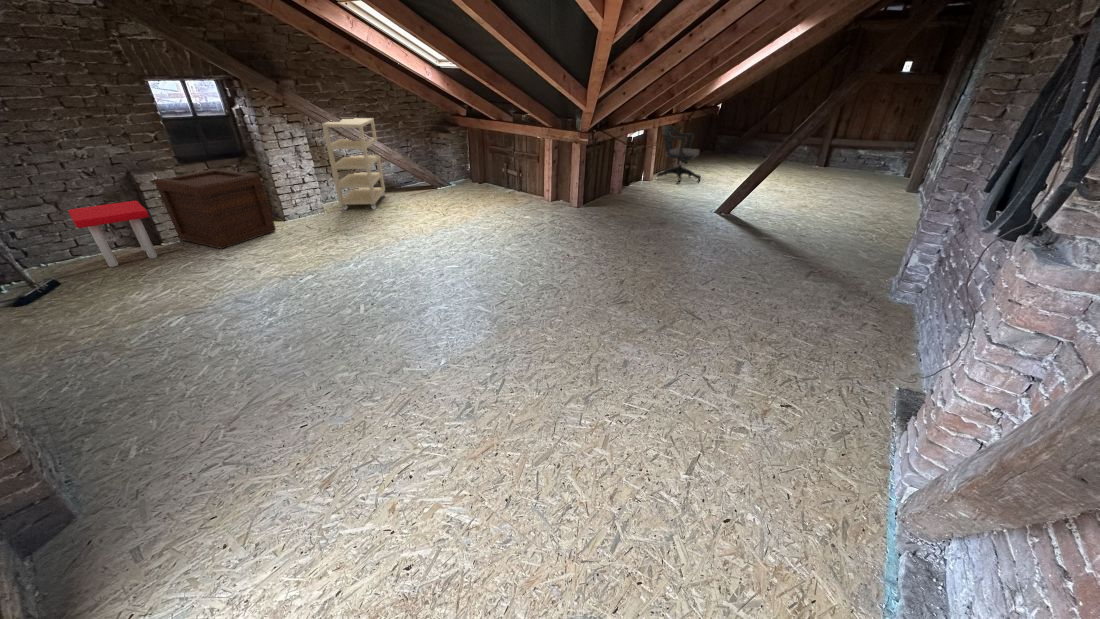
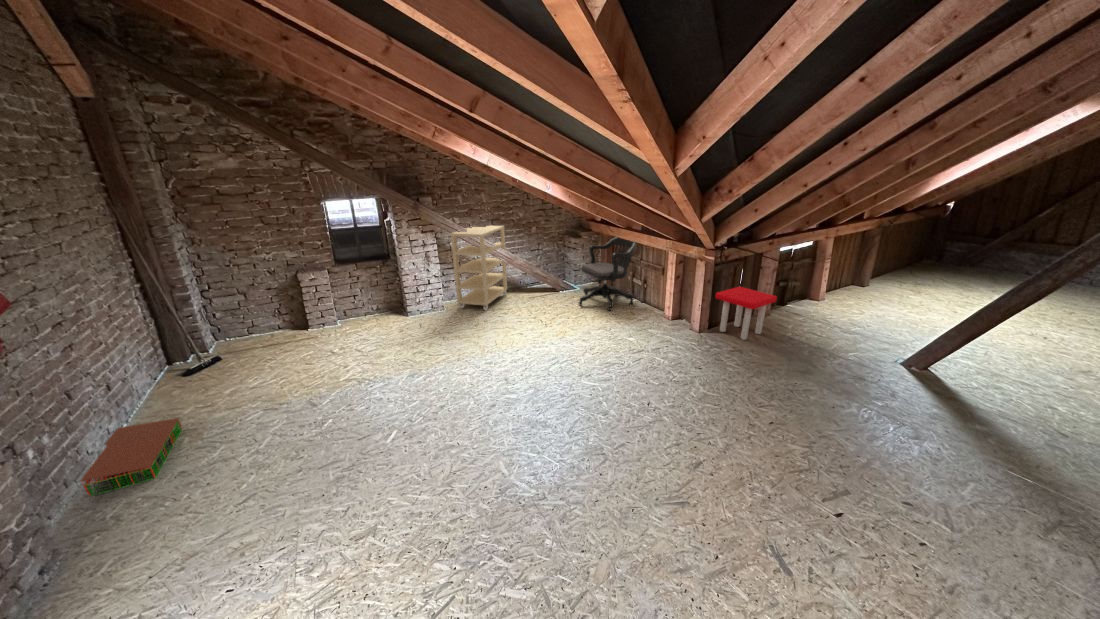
chair: present [657,126,701,184] -> present [579,237,636,311]
wooden crate: present [155,169,276,249] -> none [312,269,392,340]
stool: present [68,201,157,267] -> present [715,287,777,340]
storage bin: none [15,328,127,403] -> present [80,418,182,496]

